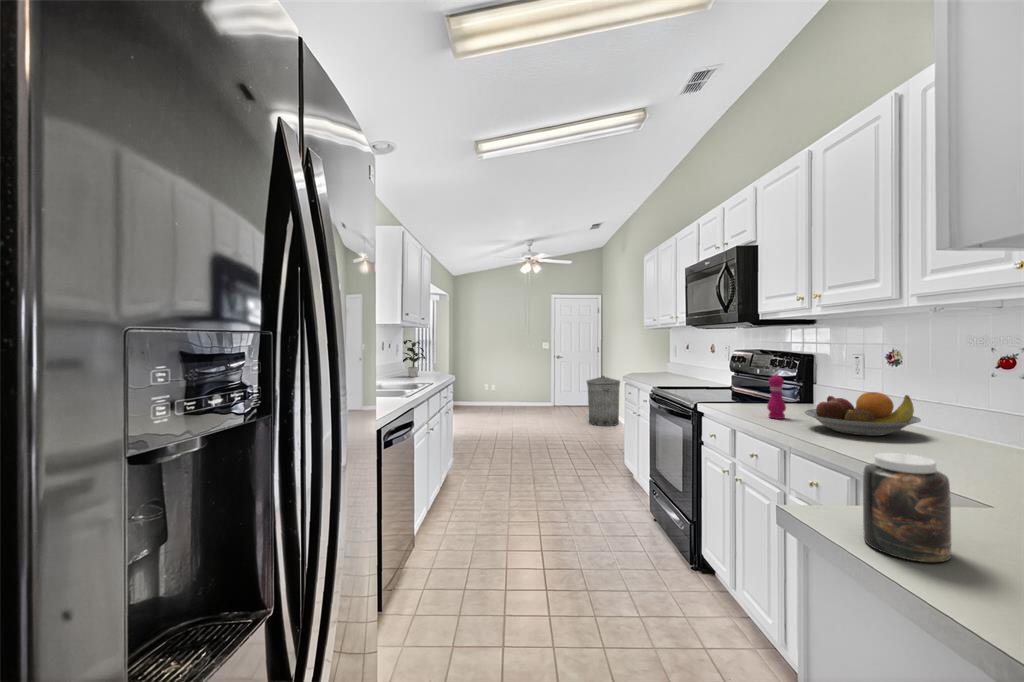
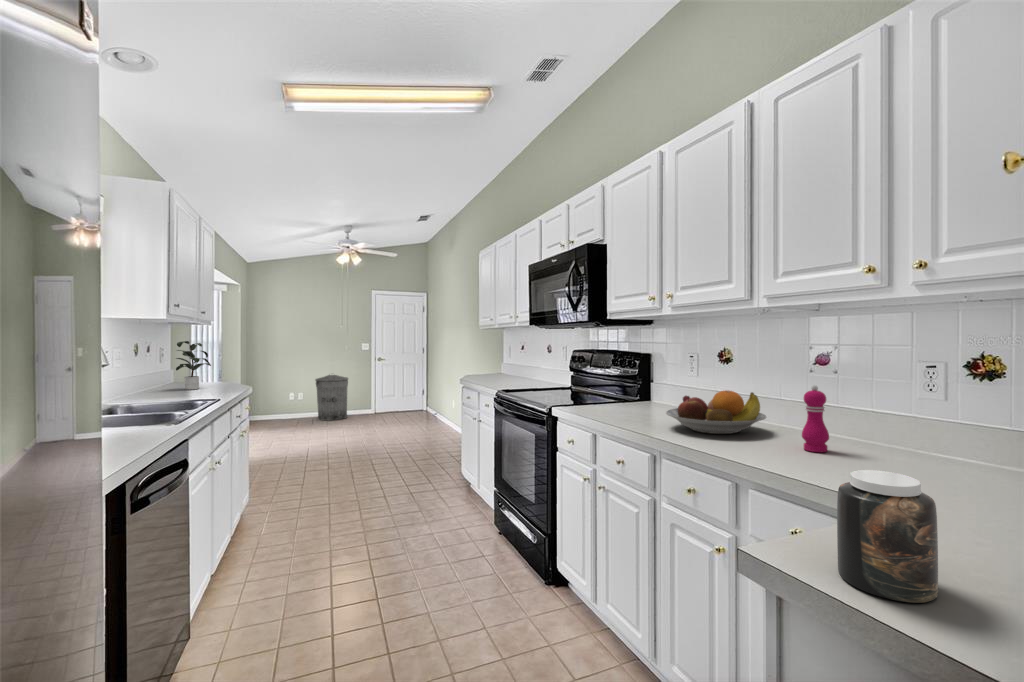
pepper mill: present [767,372,786,419] -> present [802,385,829,452]
trash can: present [587,376,620,426] -> present [315,375,348,420]

